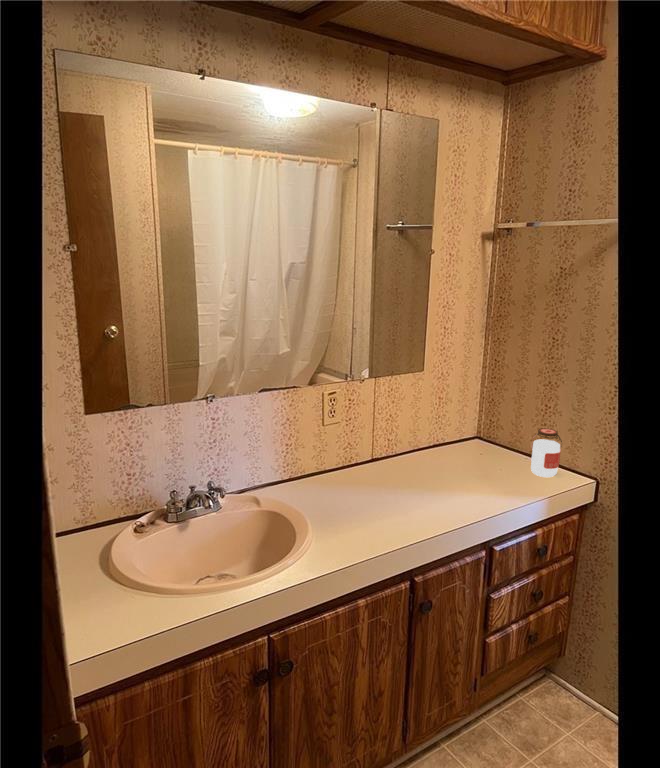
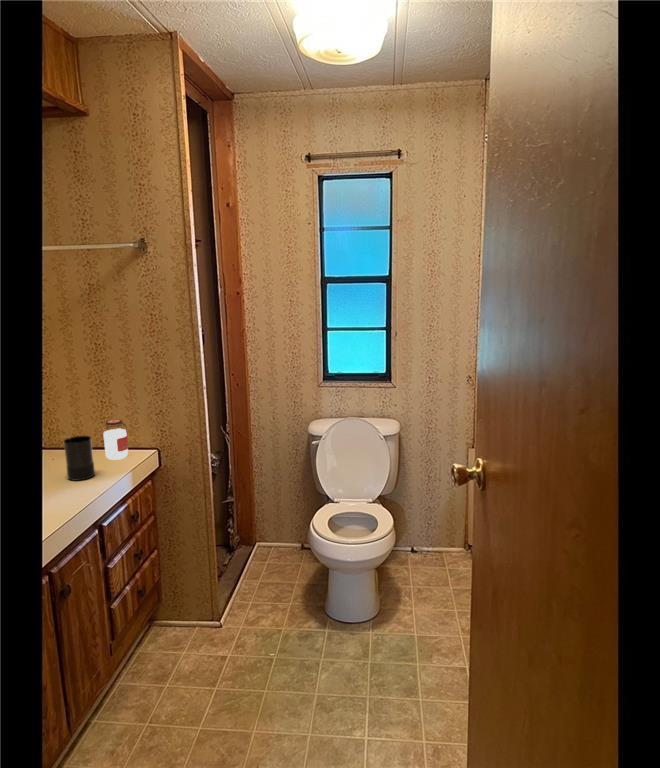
candle: none [478,434,511,490] -> present [64,436,95,481]

